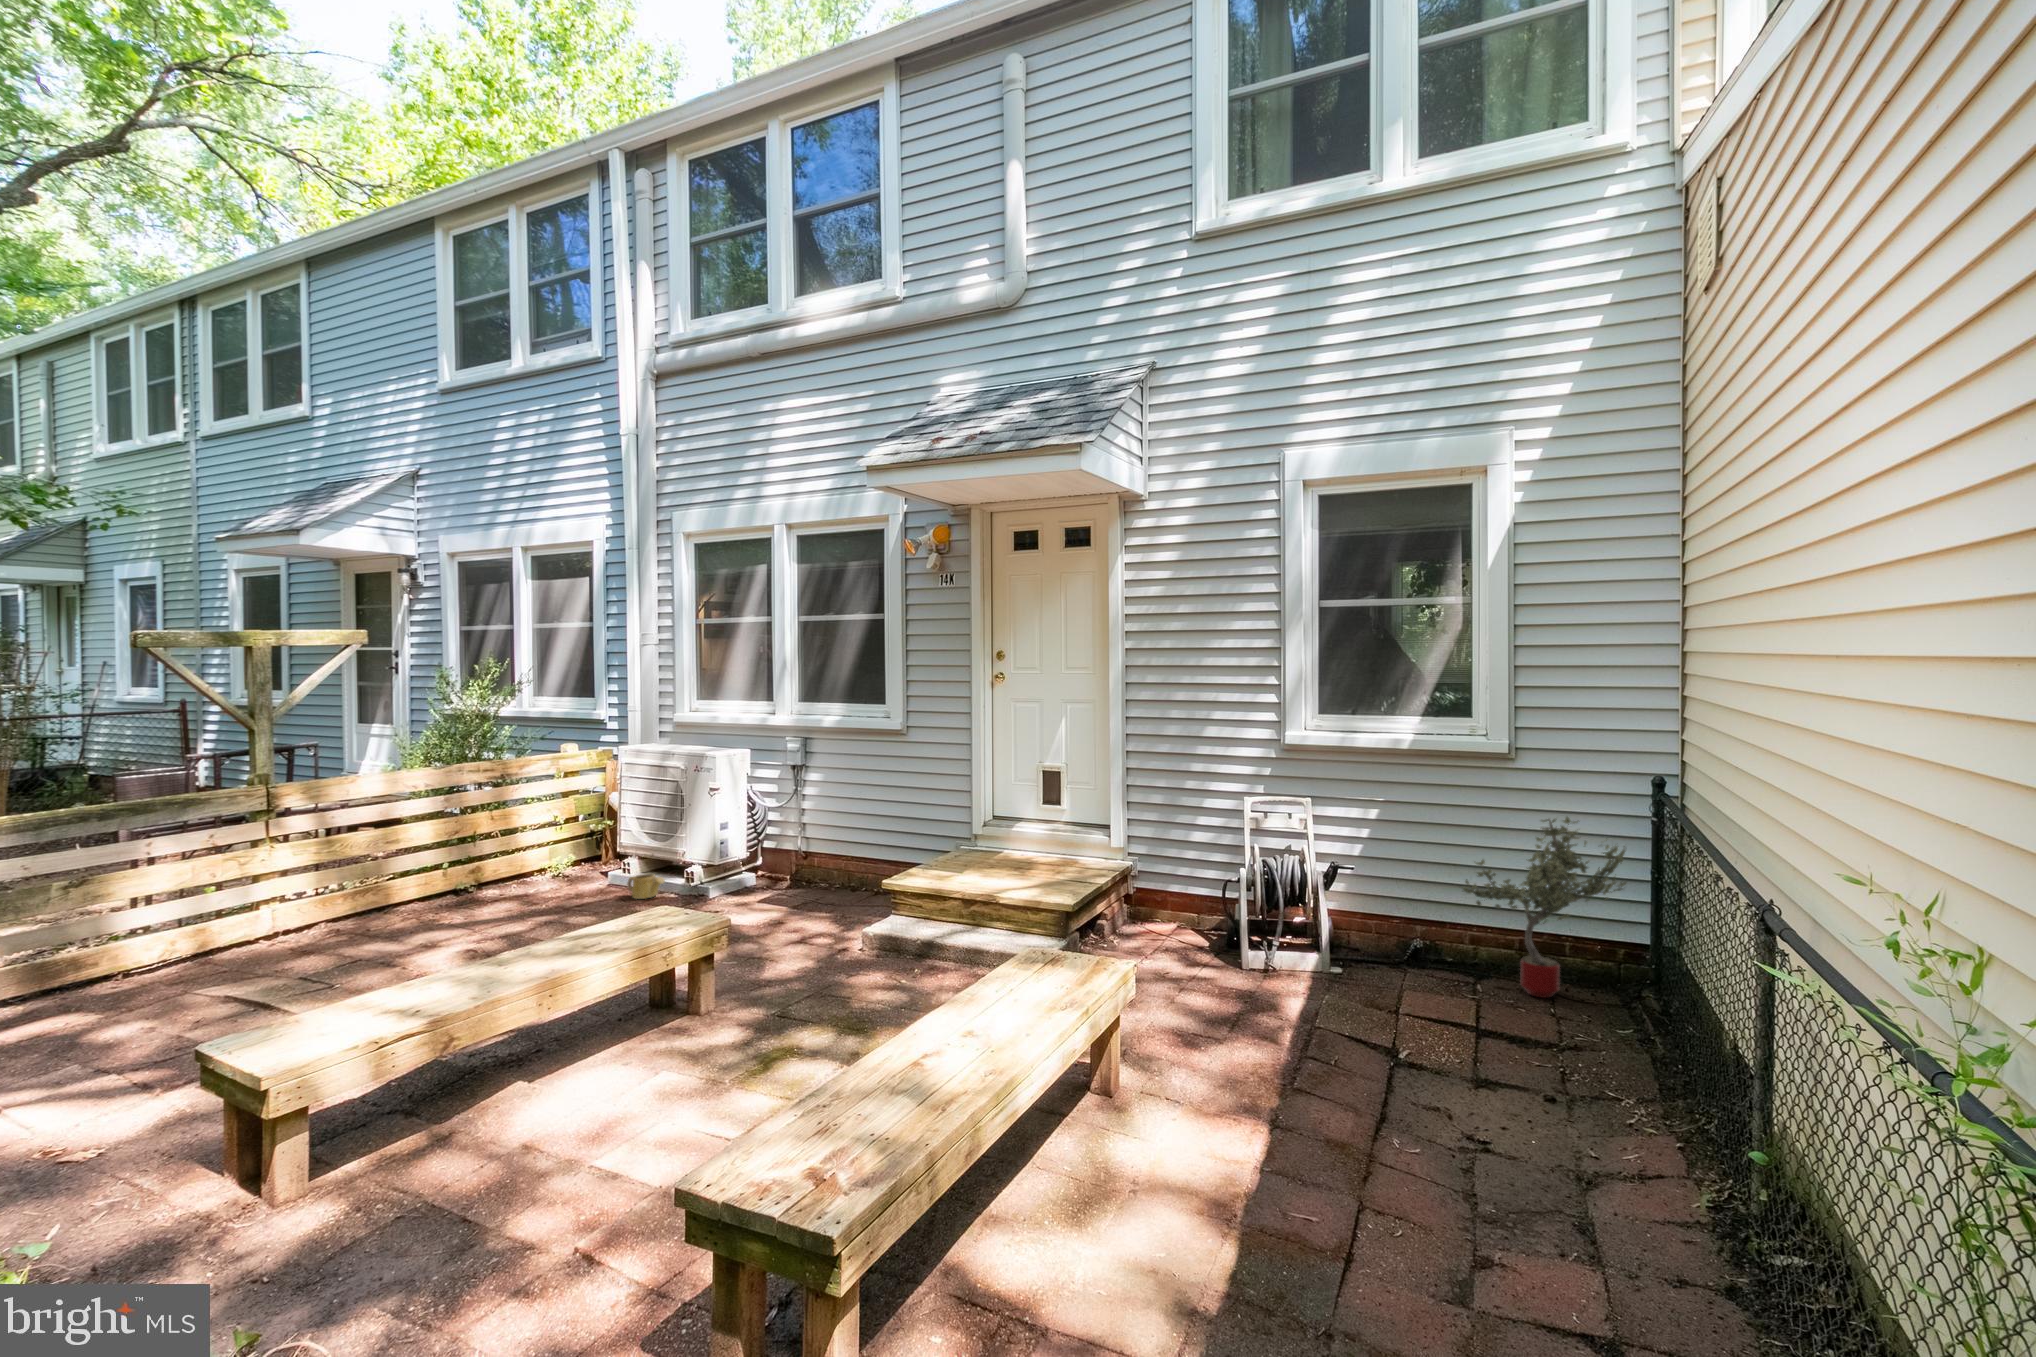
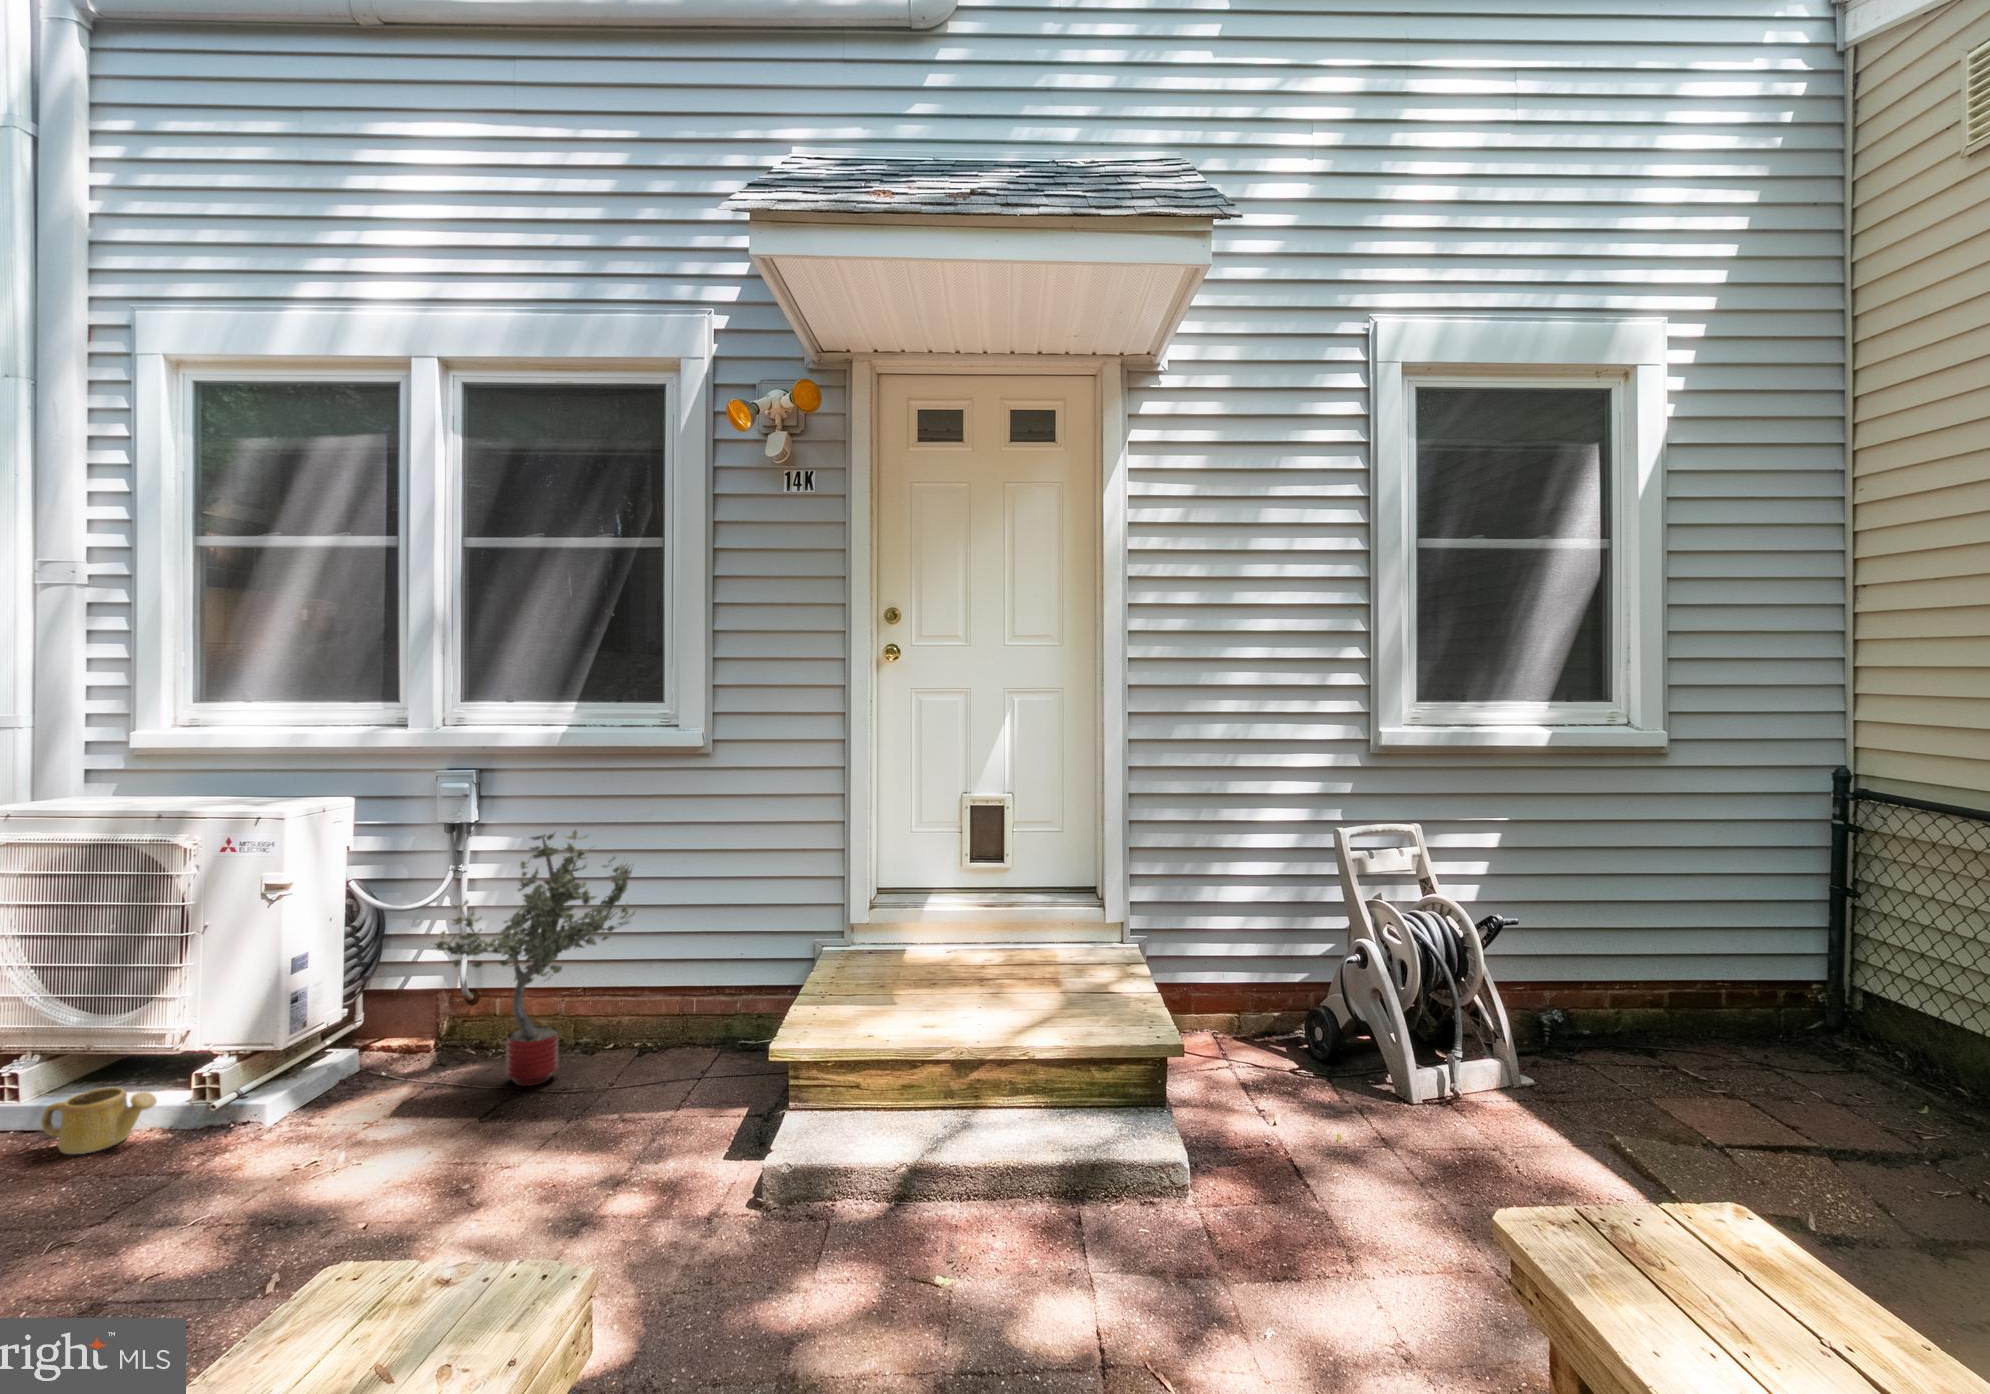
potted tree: present [1463,817,1626,998] -> present [434,830,635,1086]

